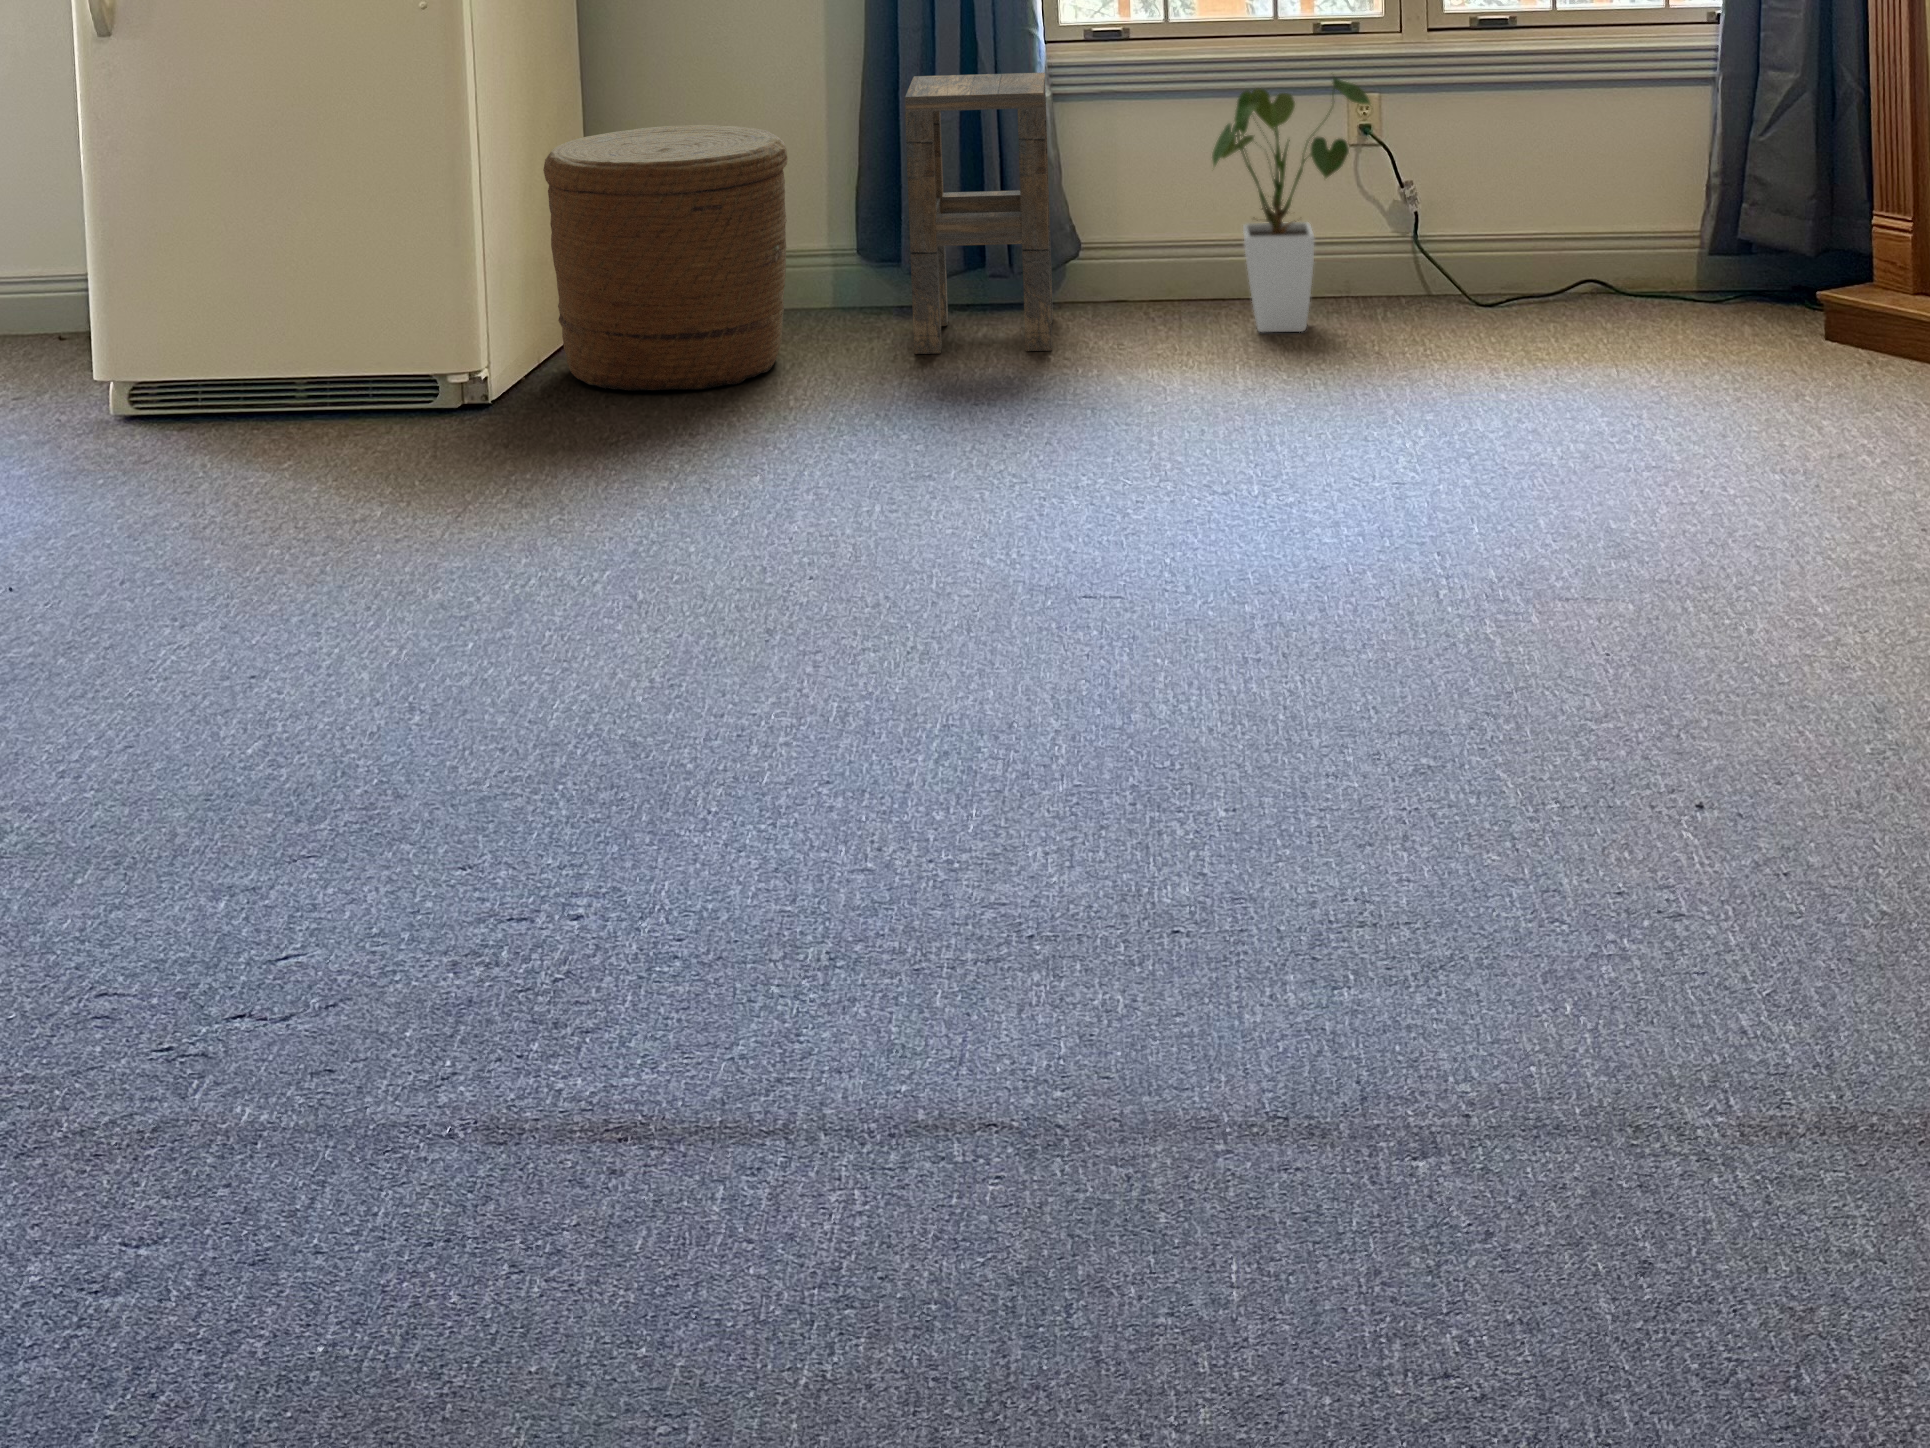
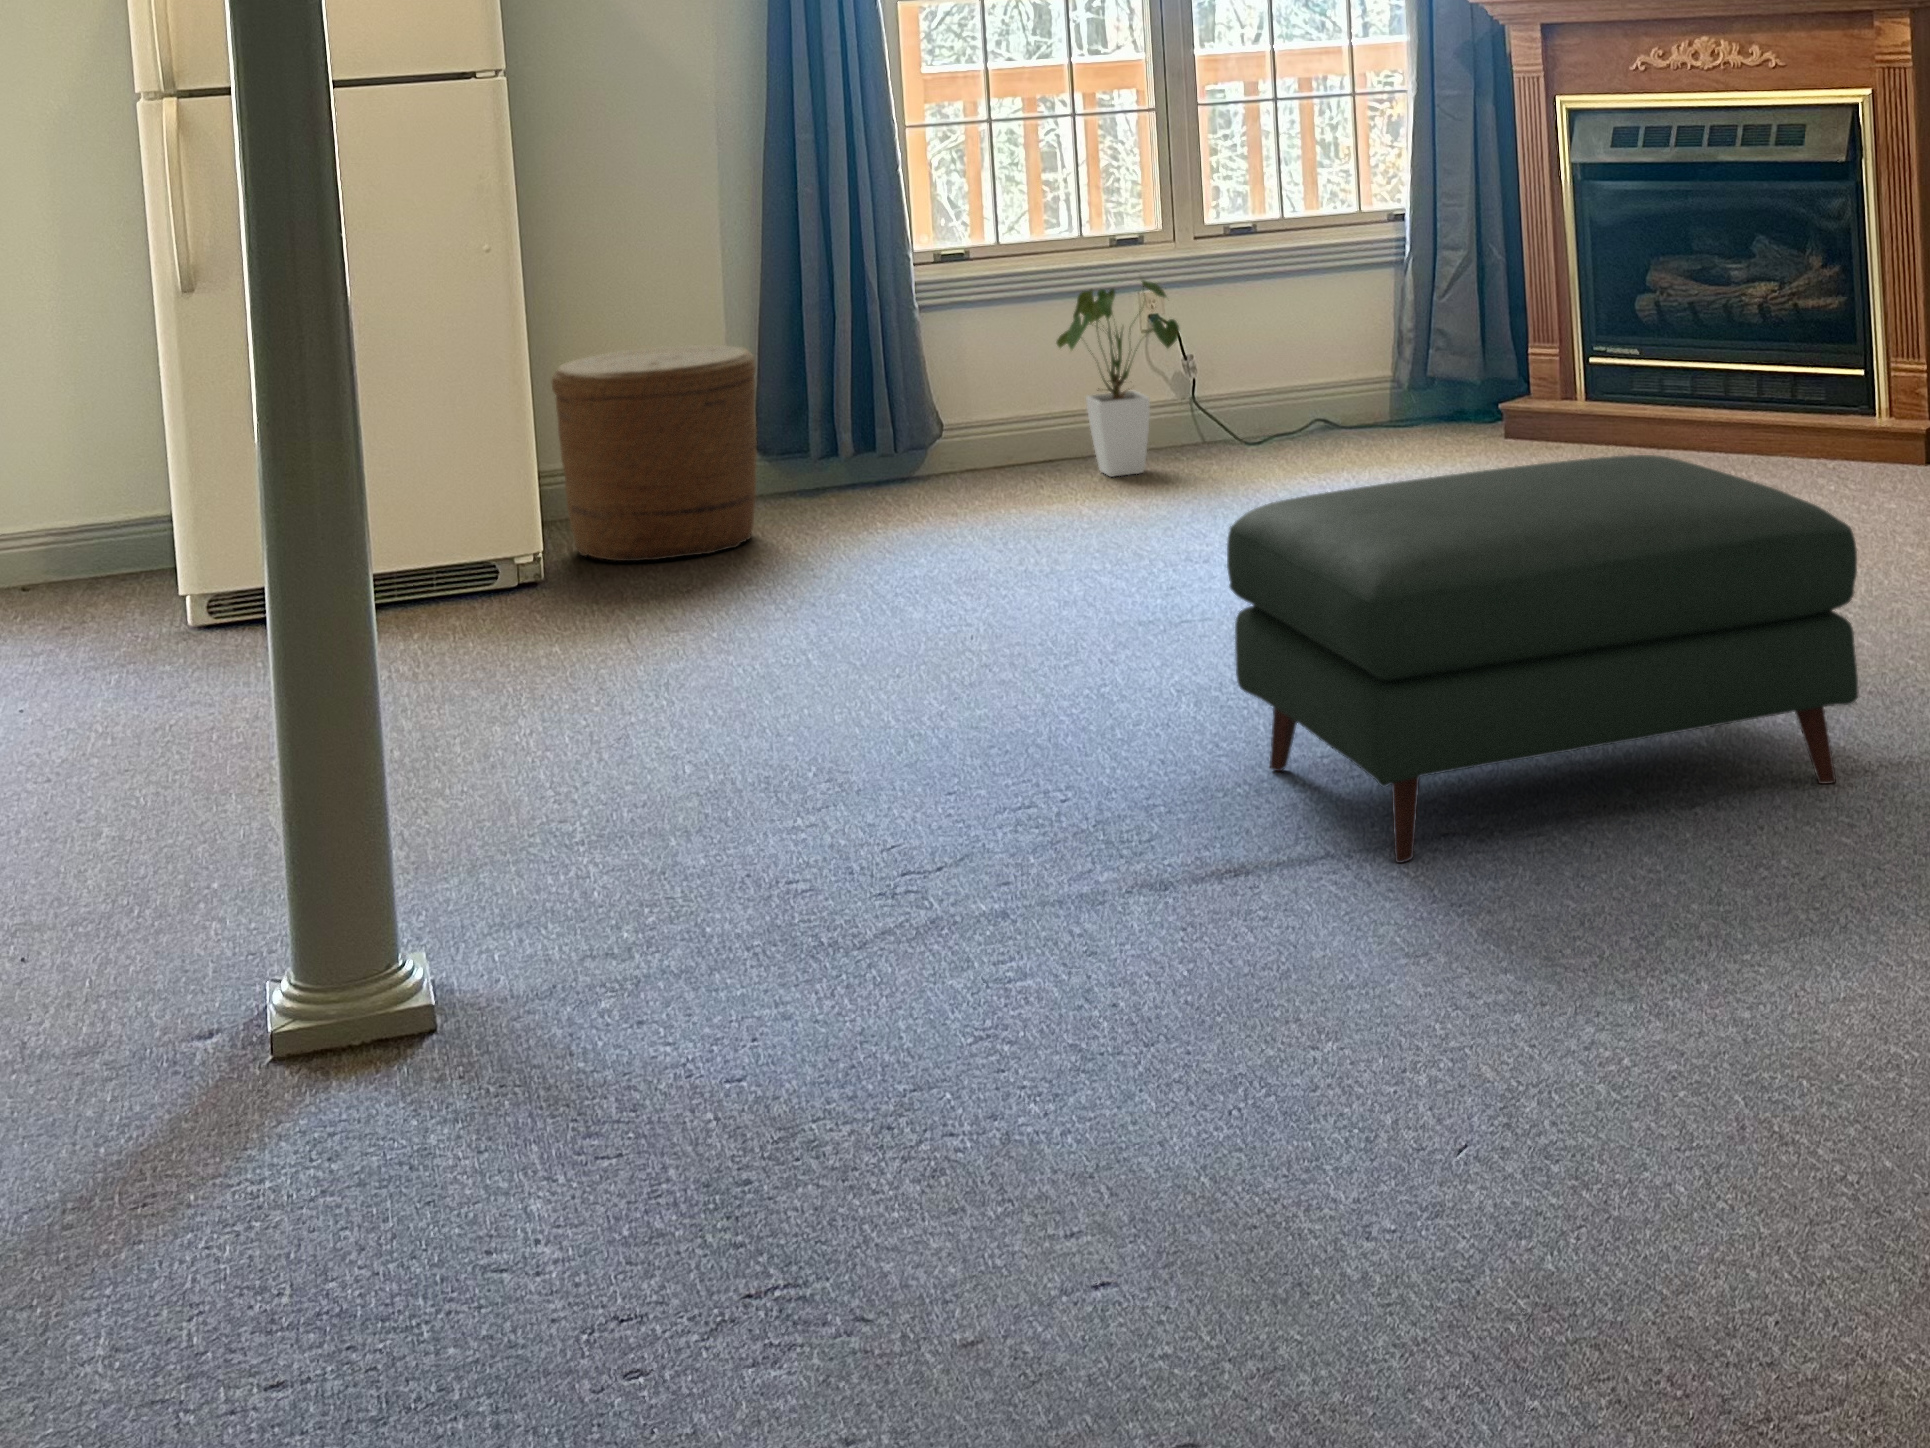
side table: present [905,73,1053,354] -> none [819,288,963,517]
ottoman: none [769,544,1812,1282] -> present [1227,455,1859,863]

